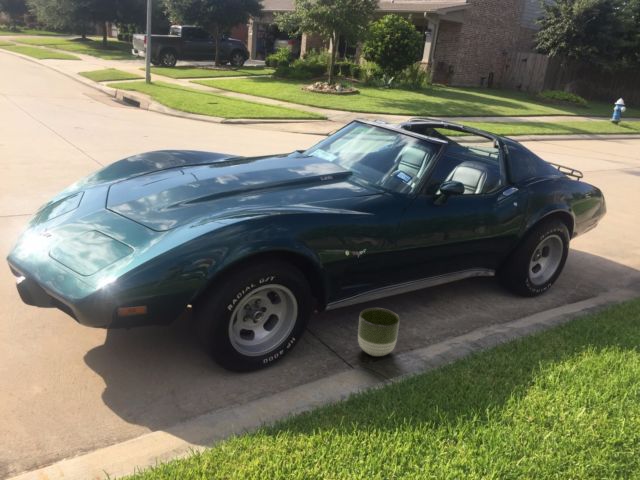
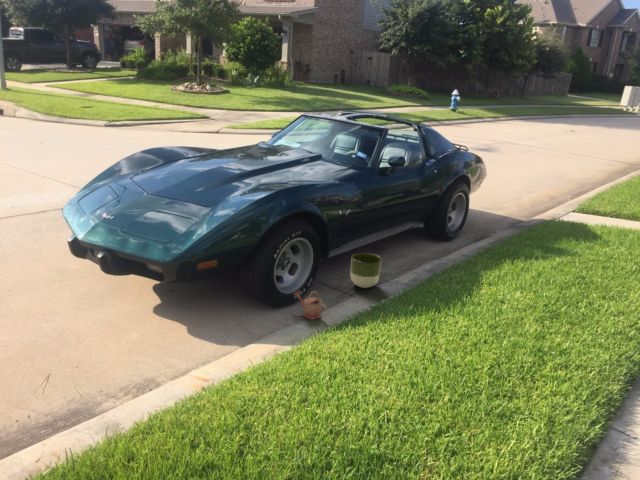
watering can: none [258,356,291,399] -> present [295,292,326,320]

